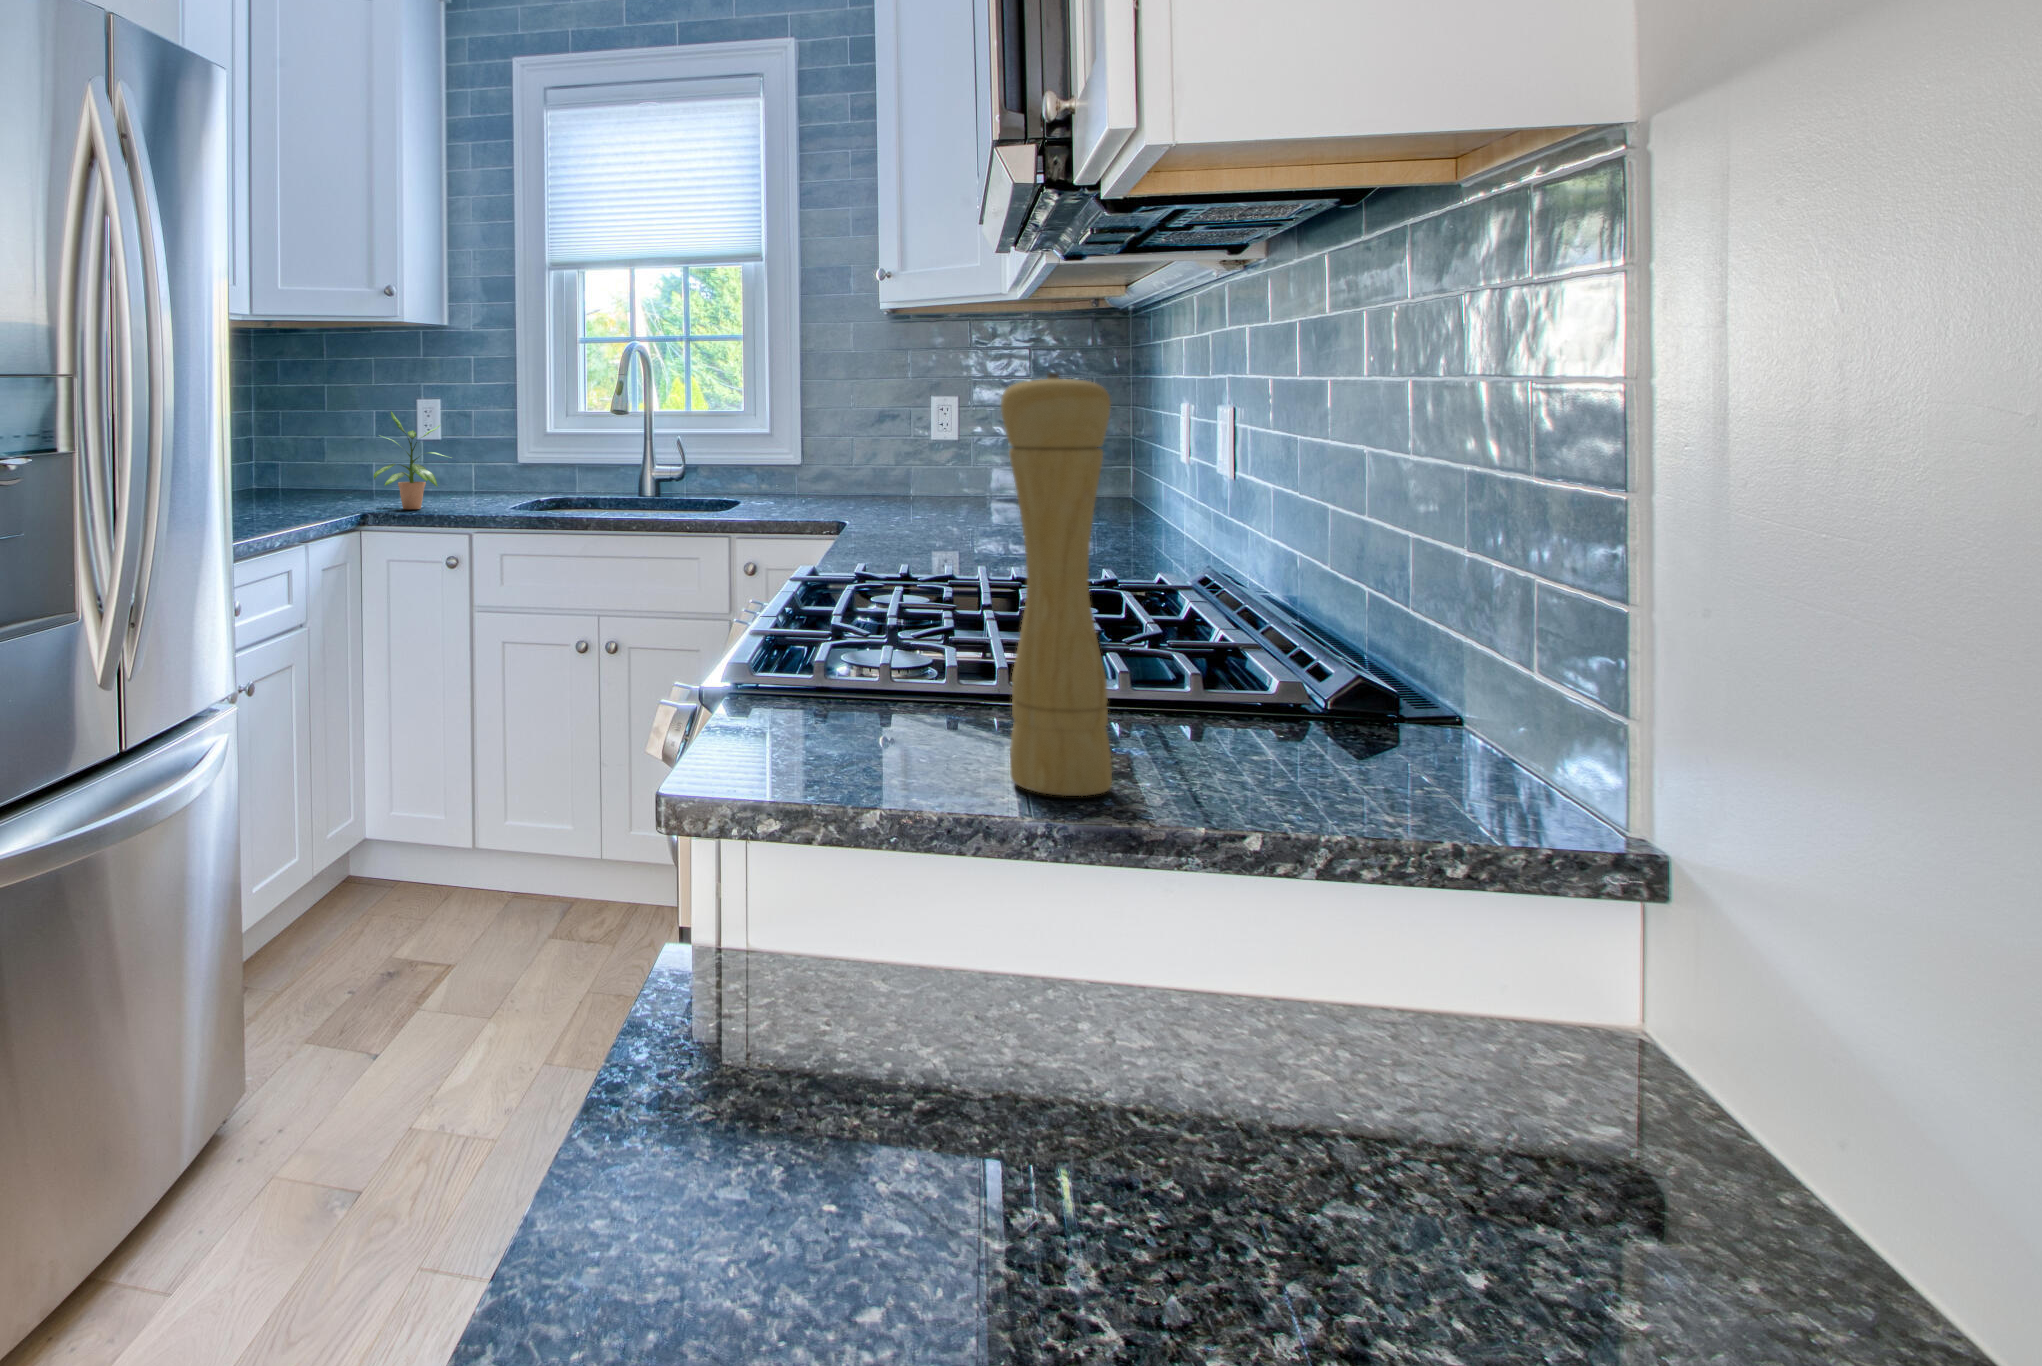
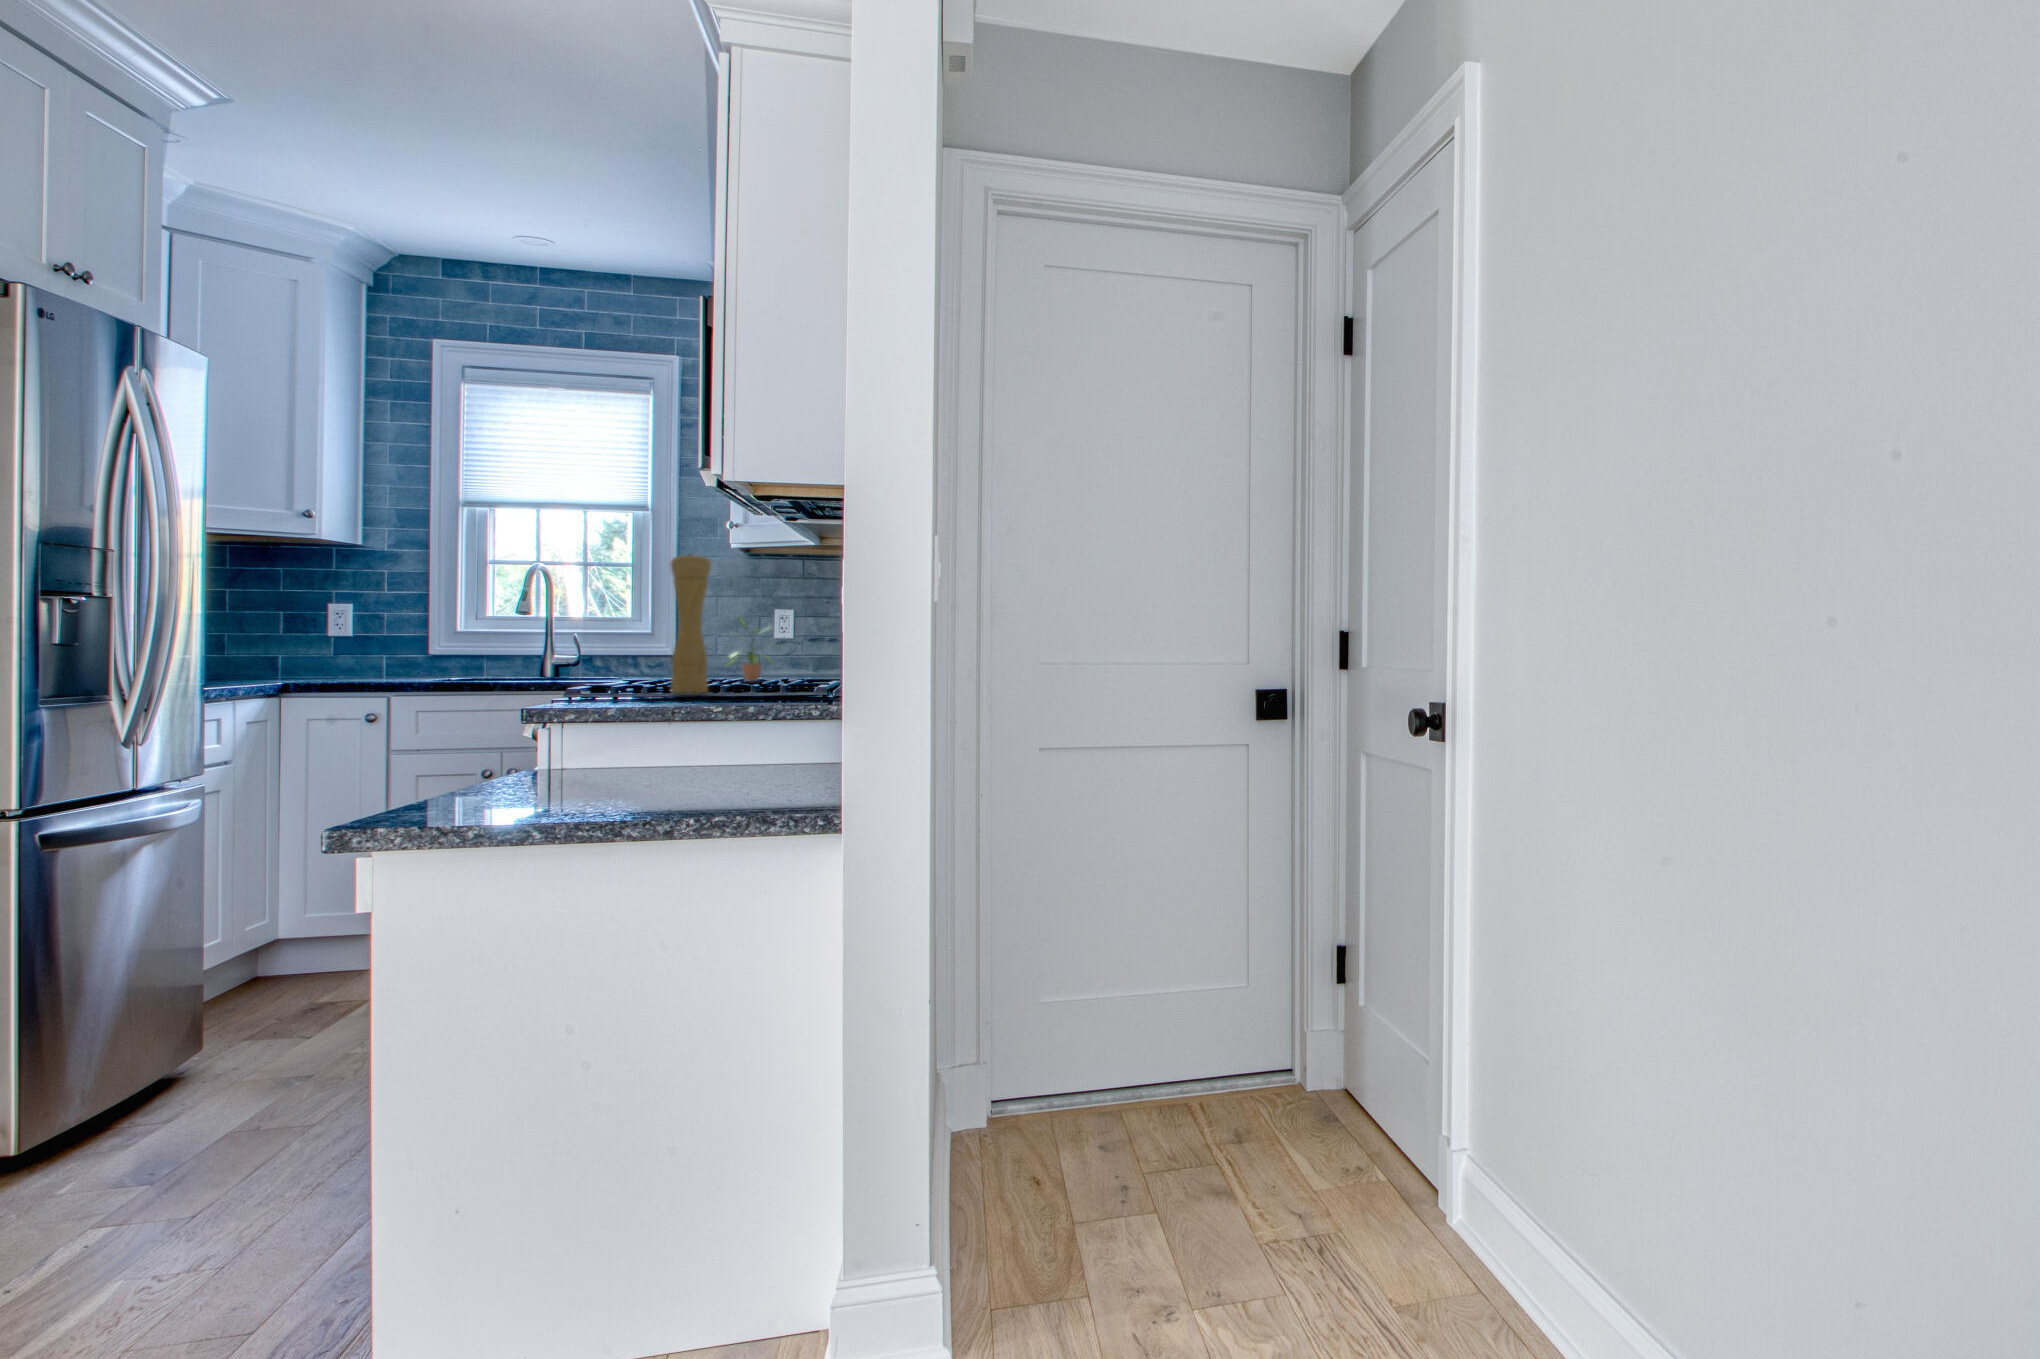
potted plant: present [374,411,444,509] -> present [727,617,772,681]

